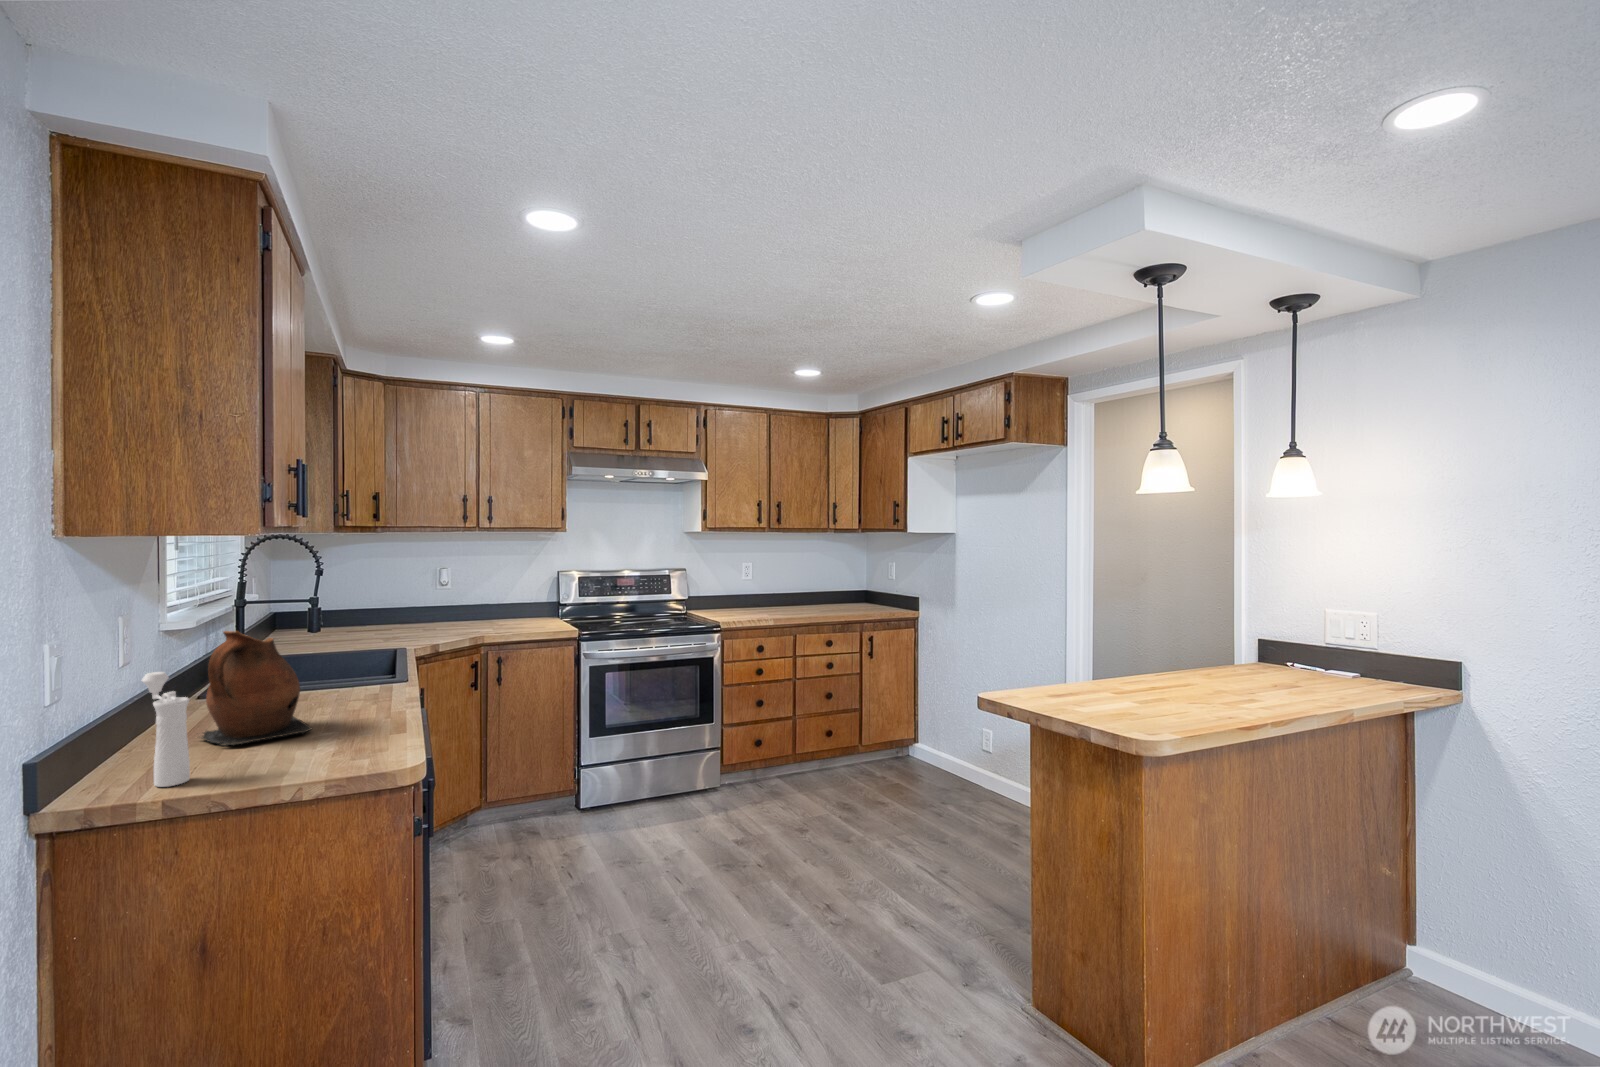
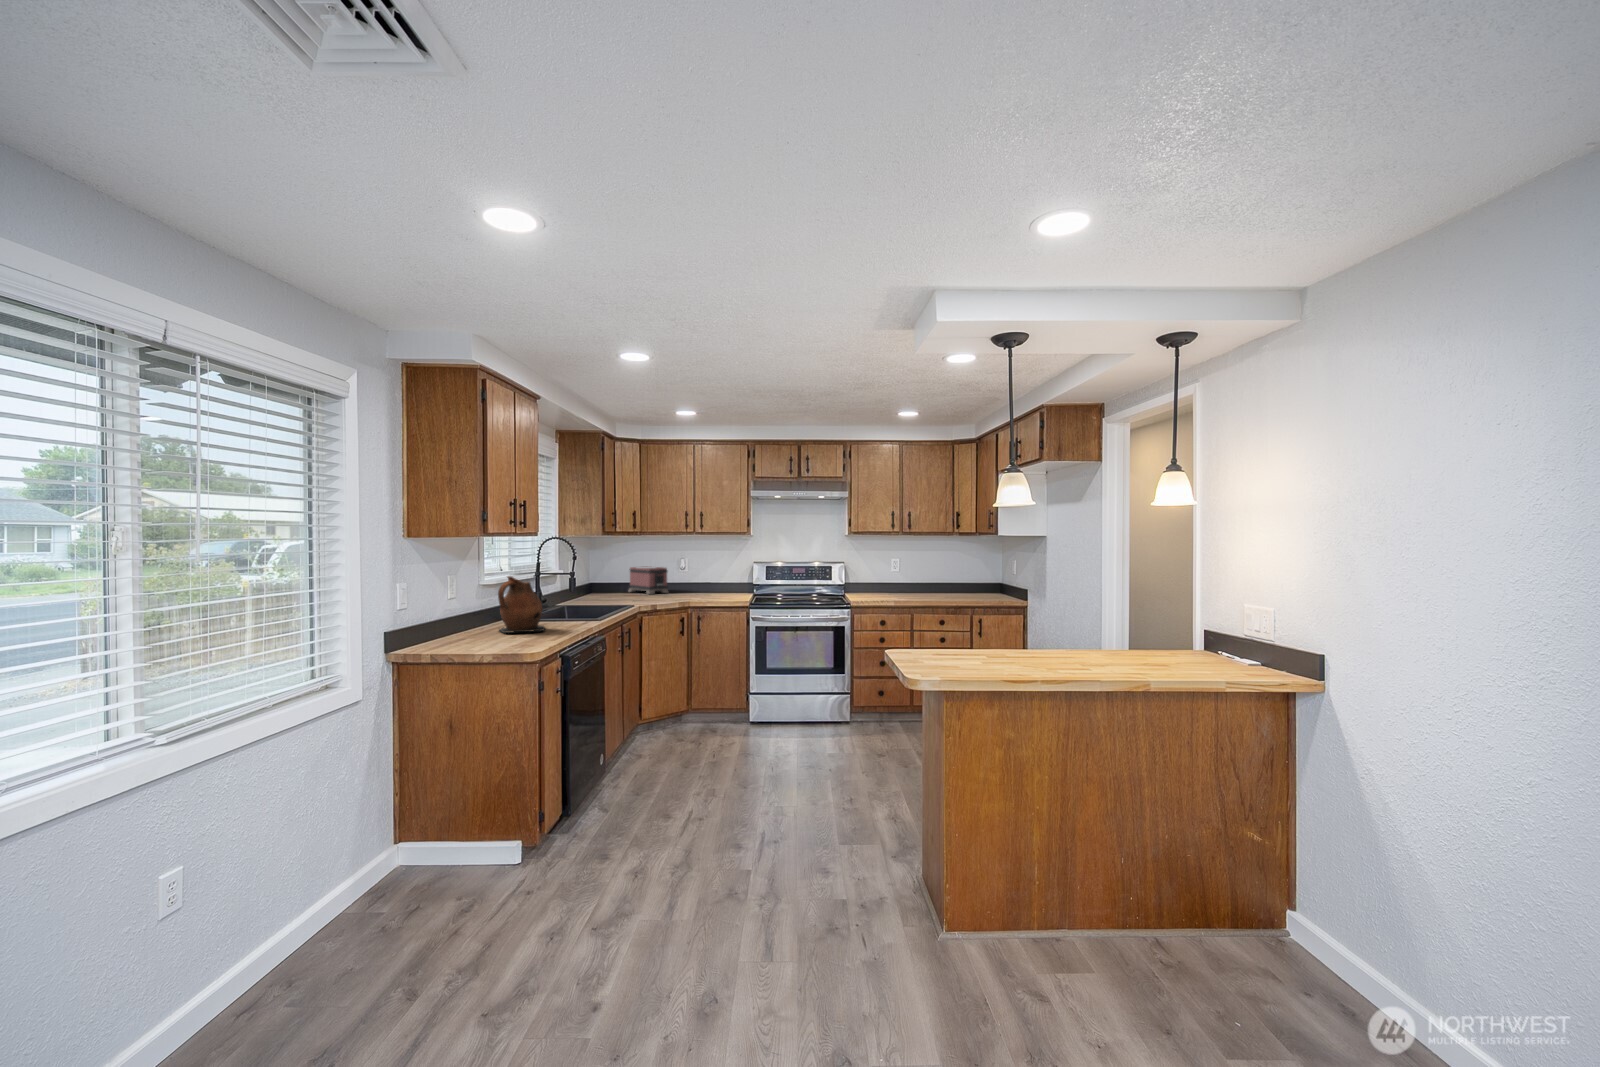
toaster: none [349,580,426,626] -> present [628,567,668,594]
pepper mill: present [142,672,190,787] -> none [464,592,479,643]

